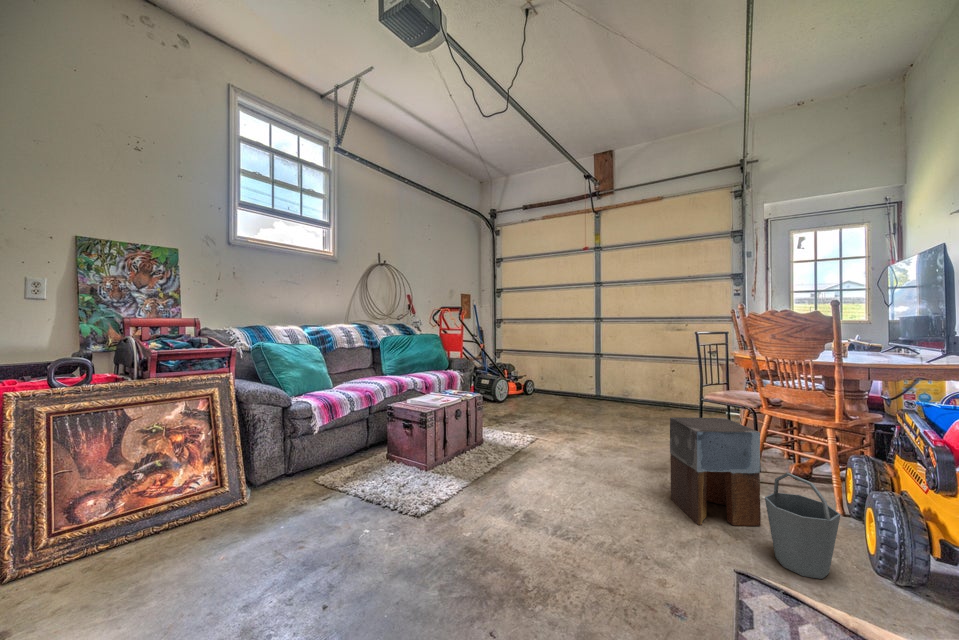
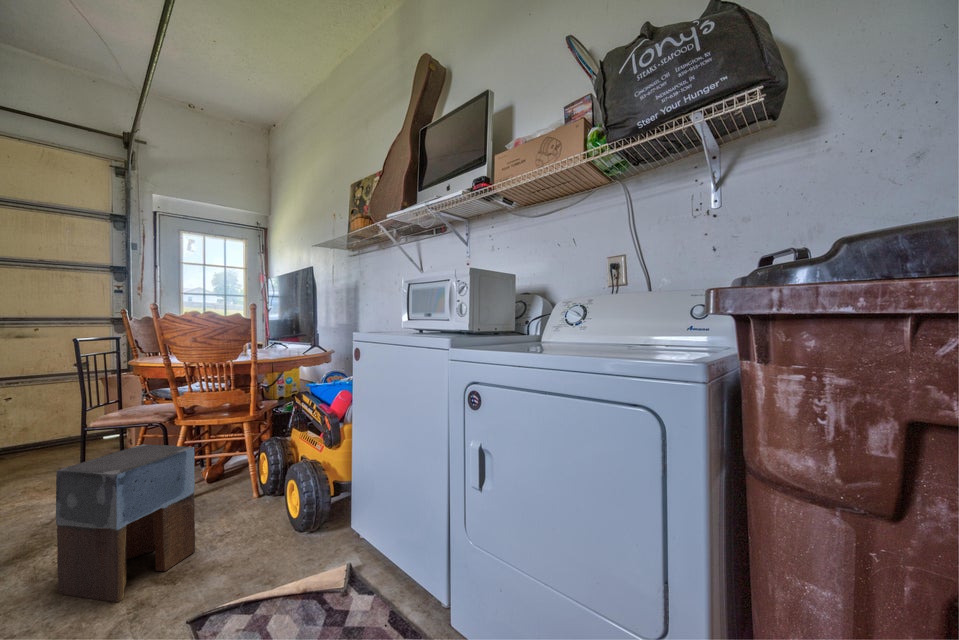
bucket: present [765,473,840,579] -> none [210,479,276,579]

